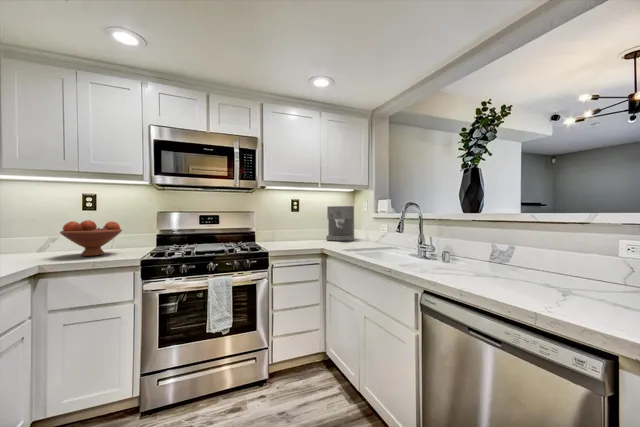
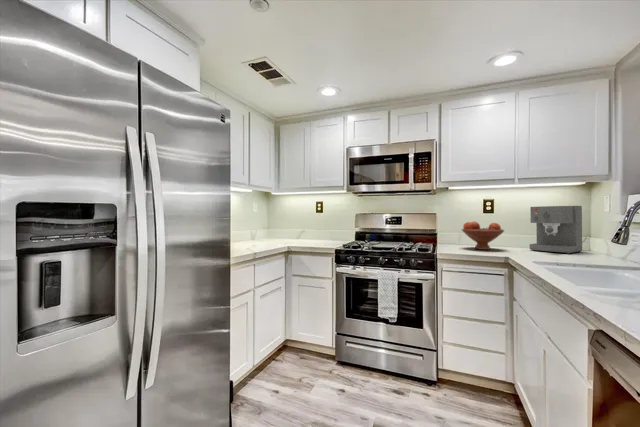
fruit bowl: present [60,220,122,256] -> present [462,222,504,250]

